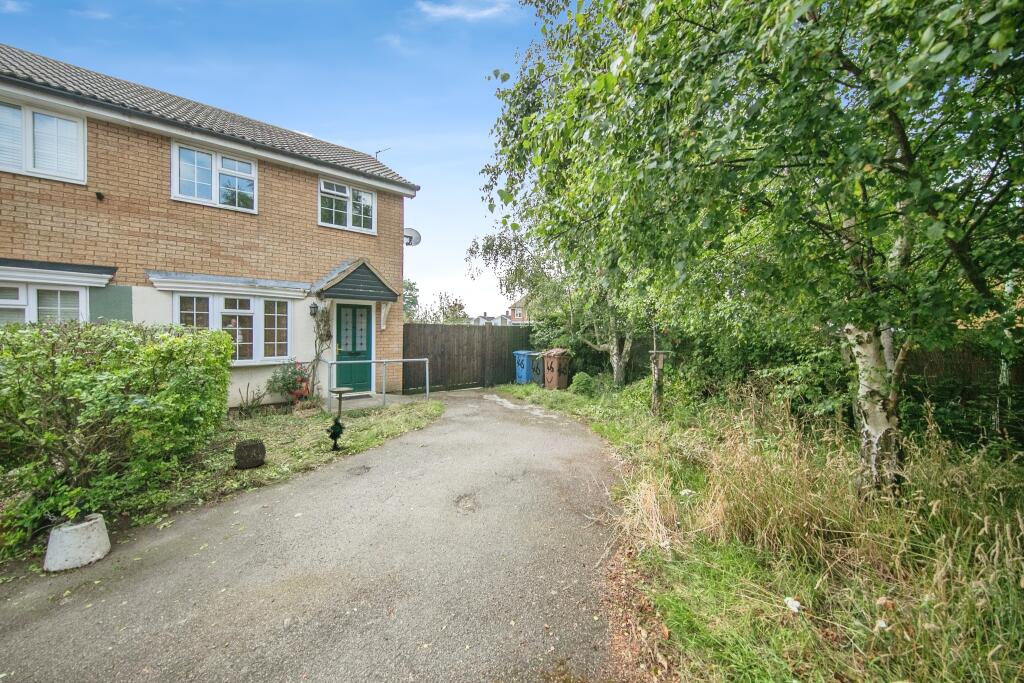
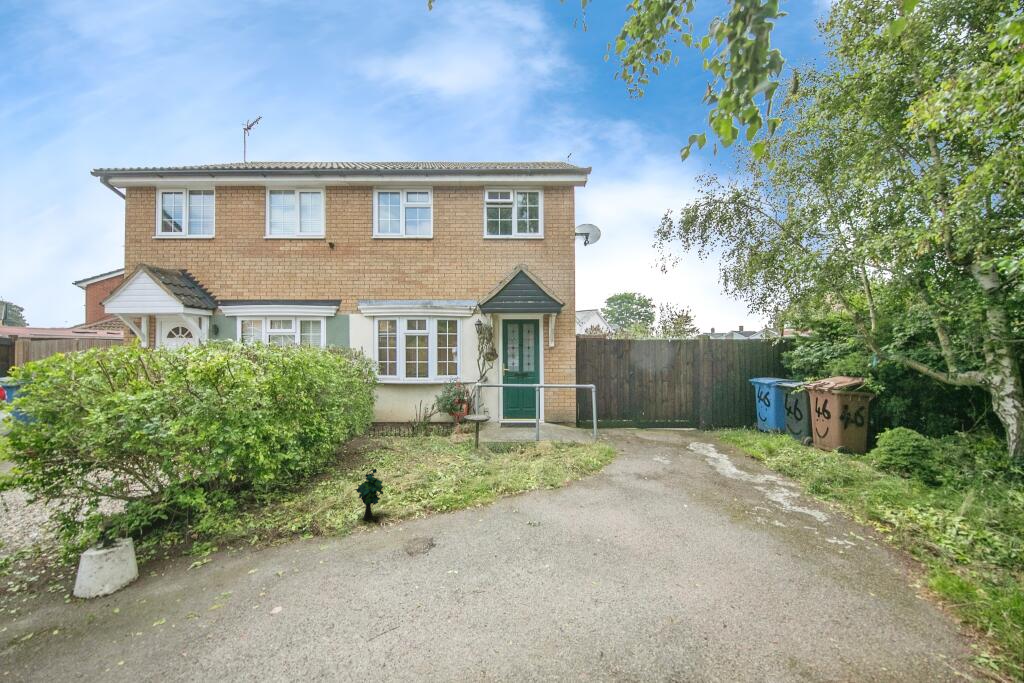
woven basket: present [234,439,266,468] -> none [250,482,291,523]

